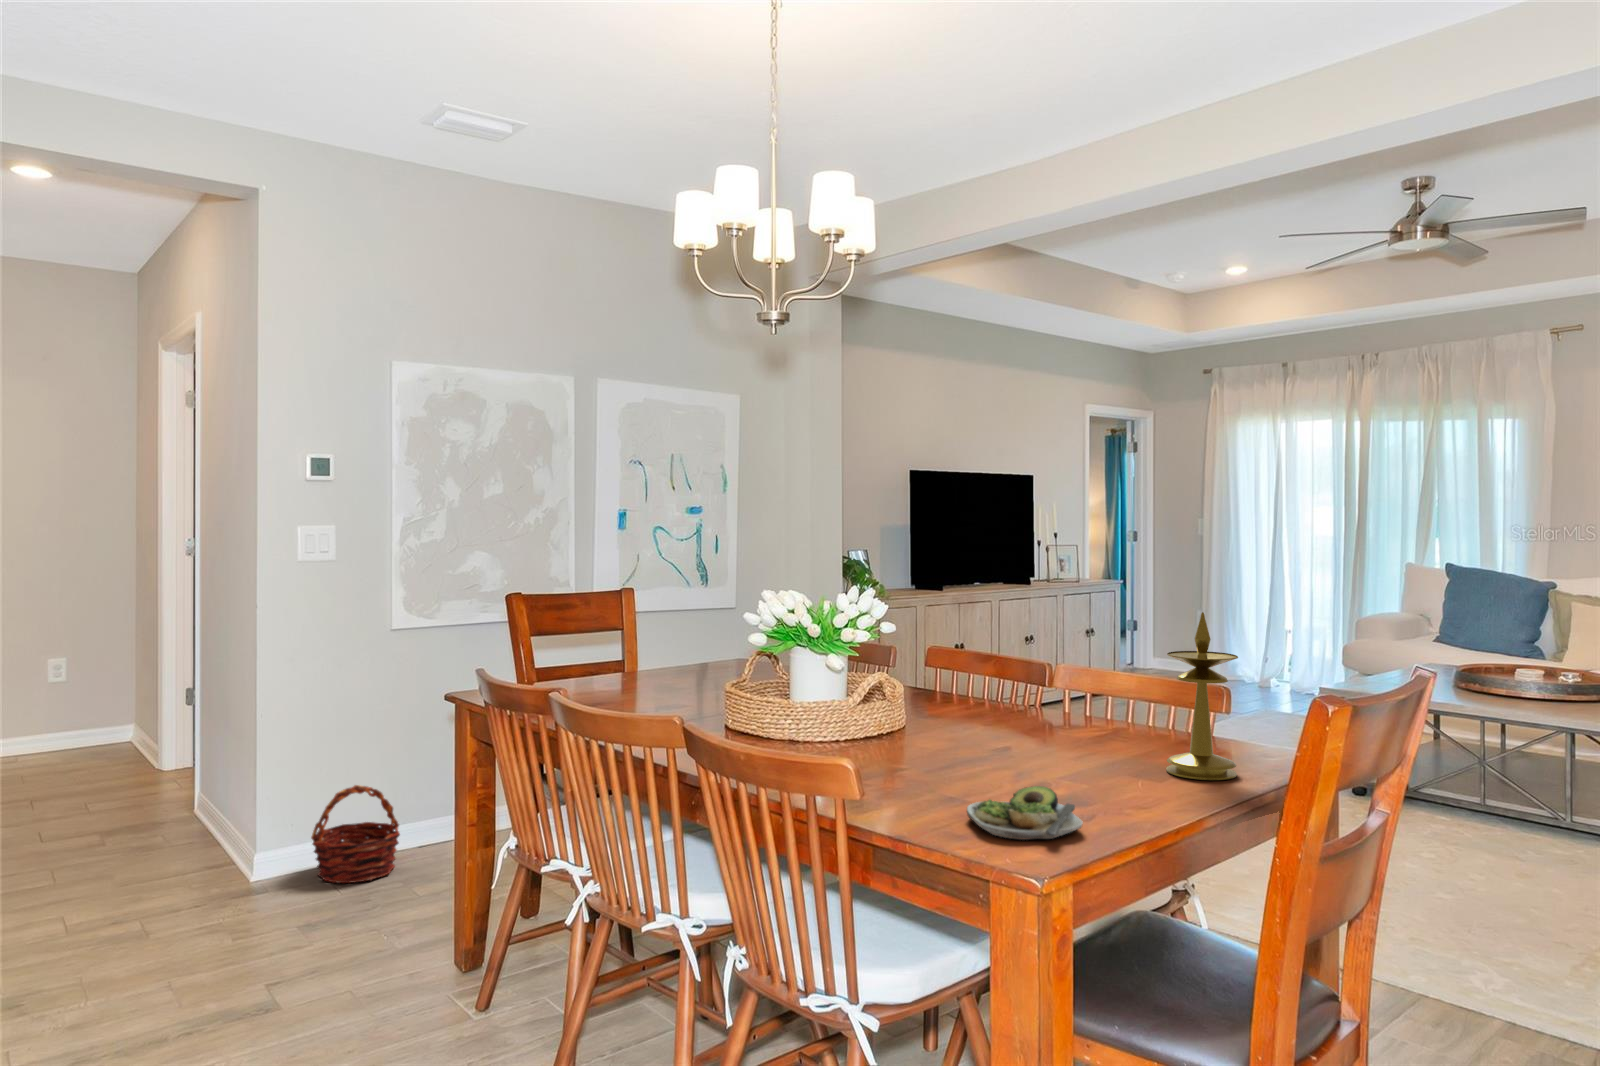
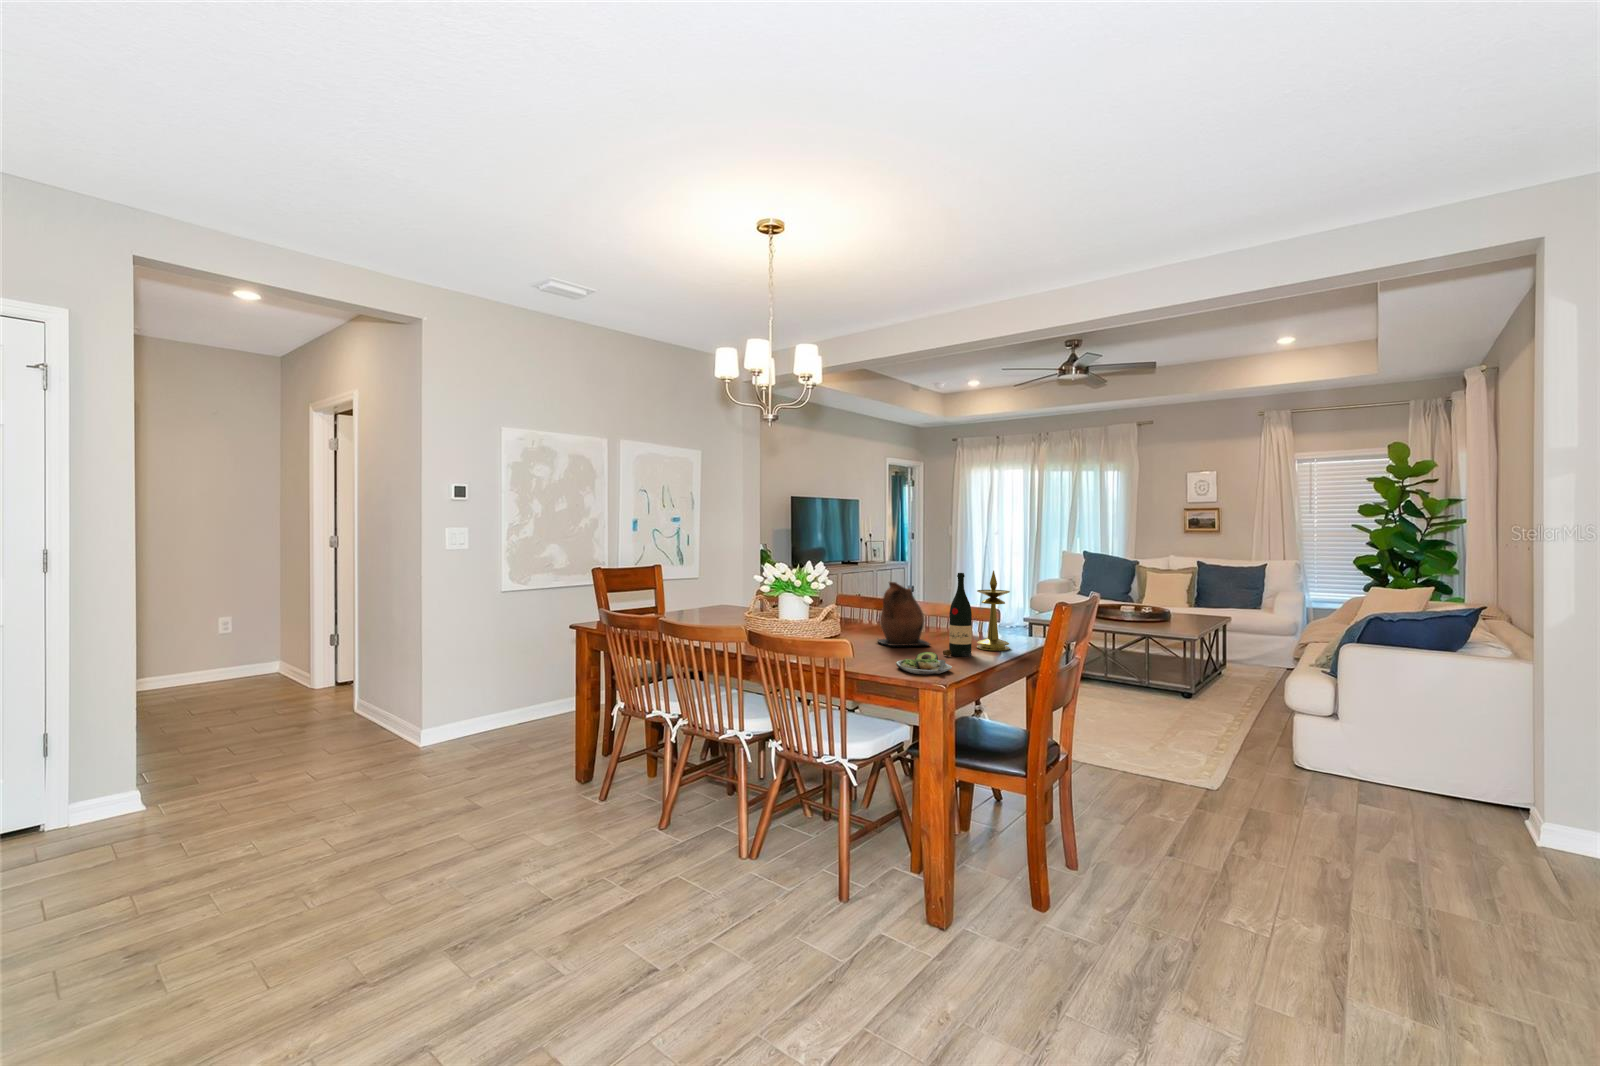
wine bottle: none [1084,617,1148,797] -> present [943,573,972,658]
ceramic pitcher: none [961,631,1072,765] -> present [878,582,930,646]
basket: present [311,785,400,883] -> none [464,685,519,743]

